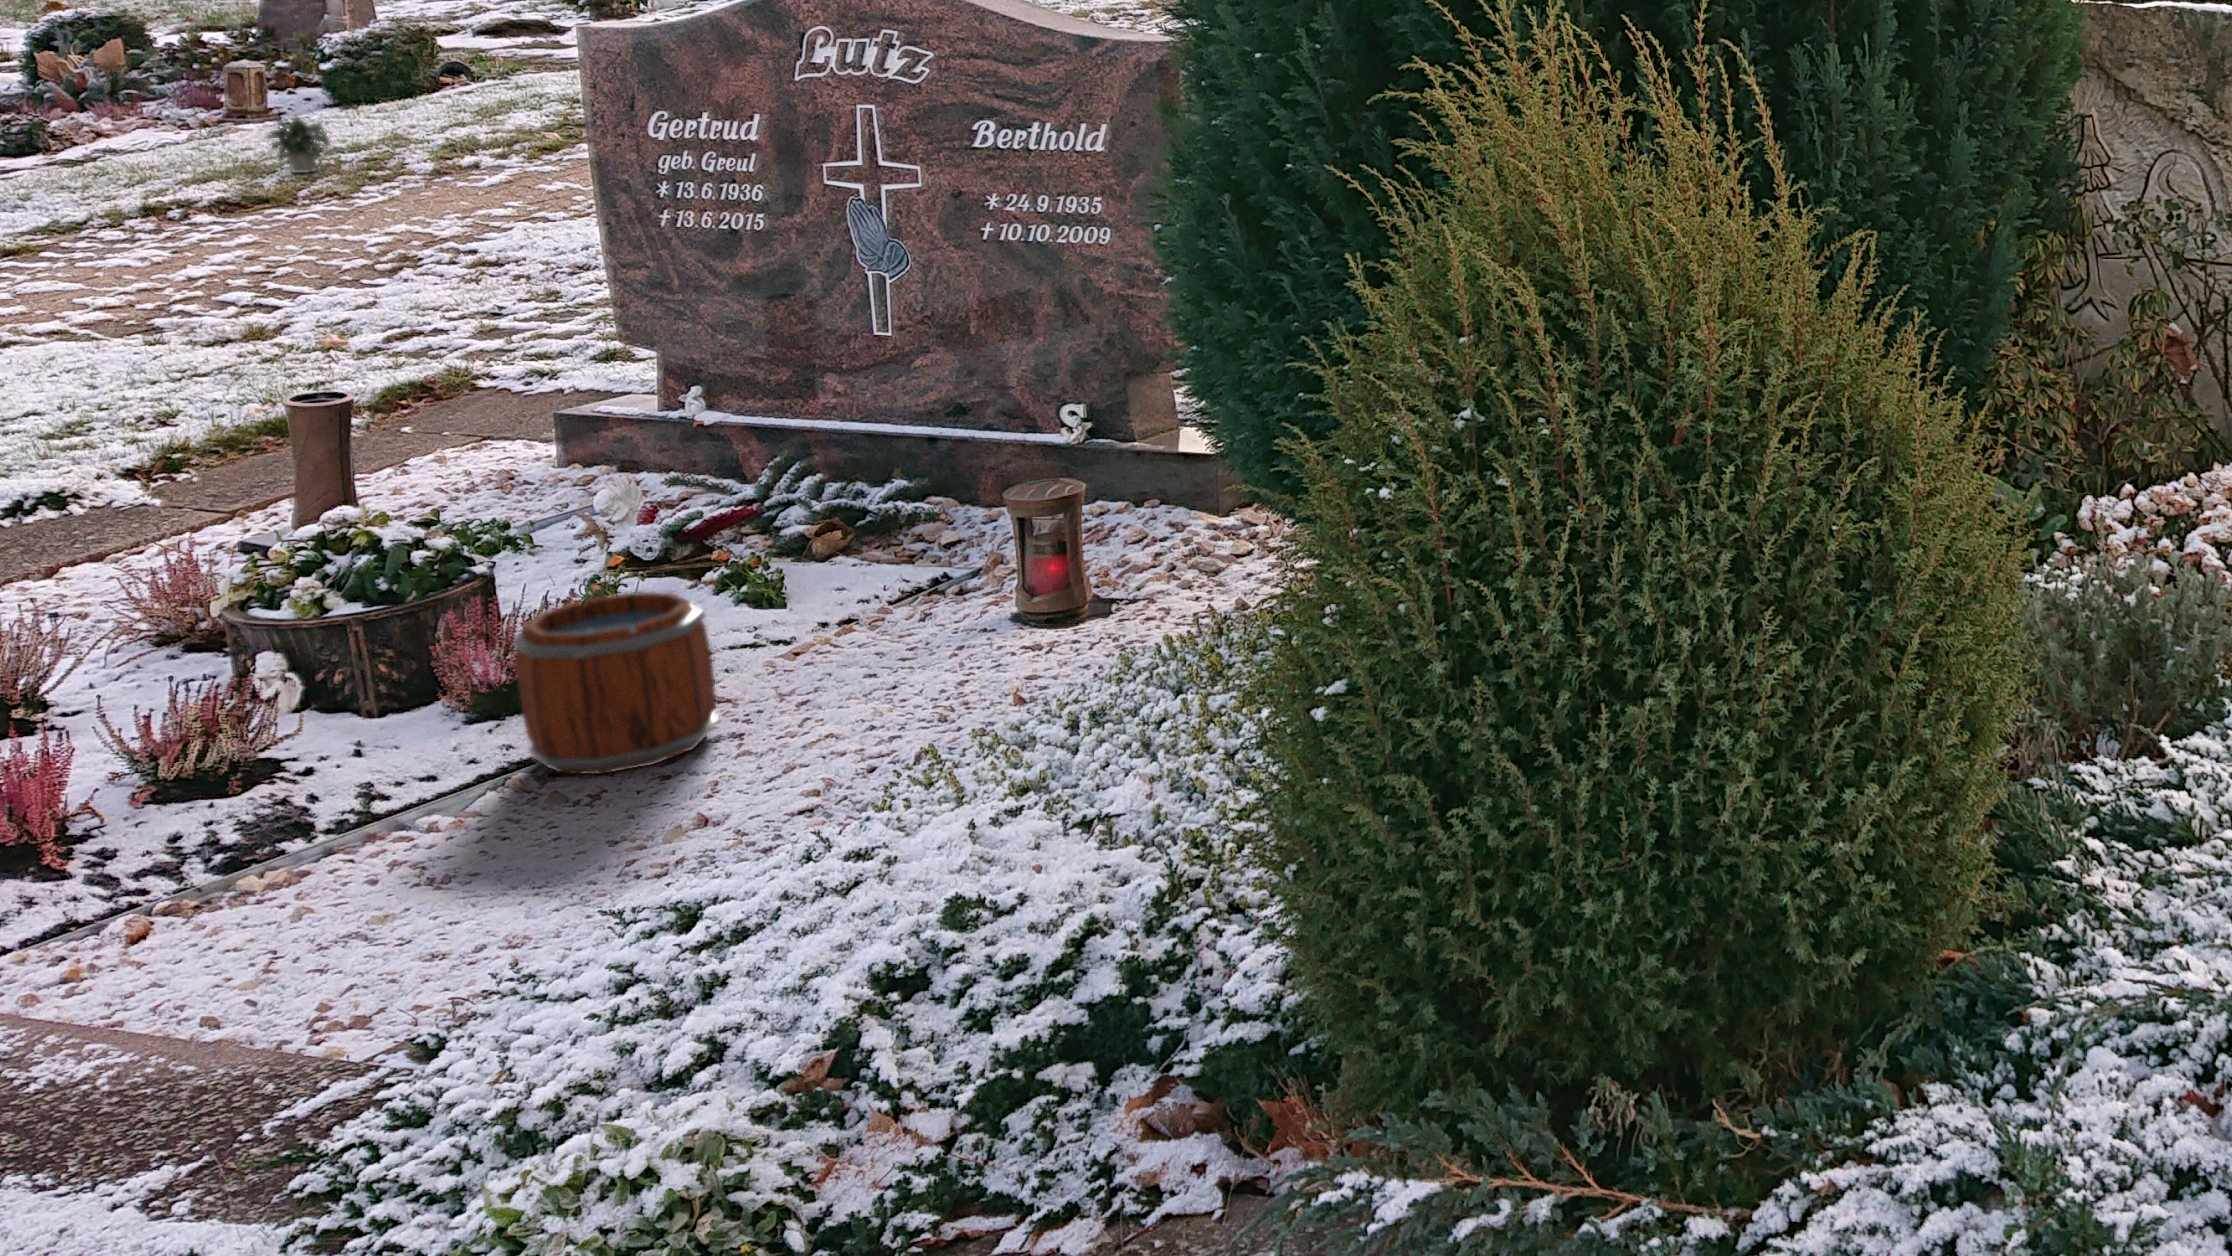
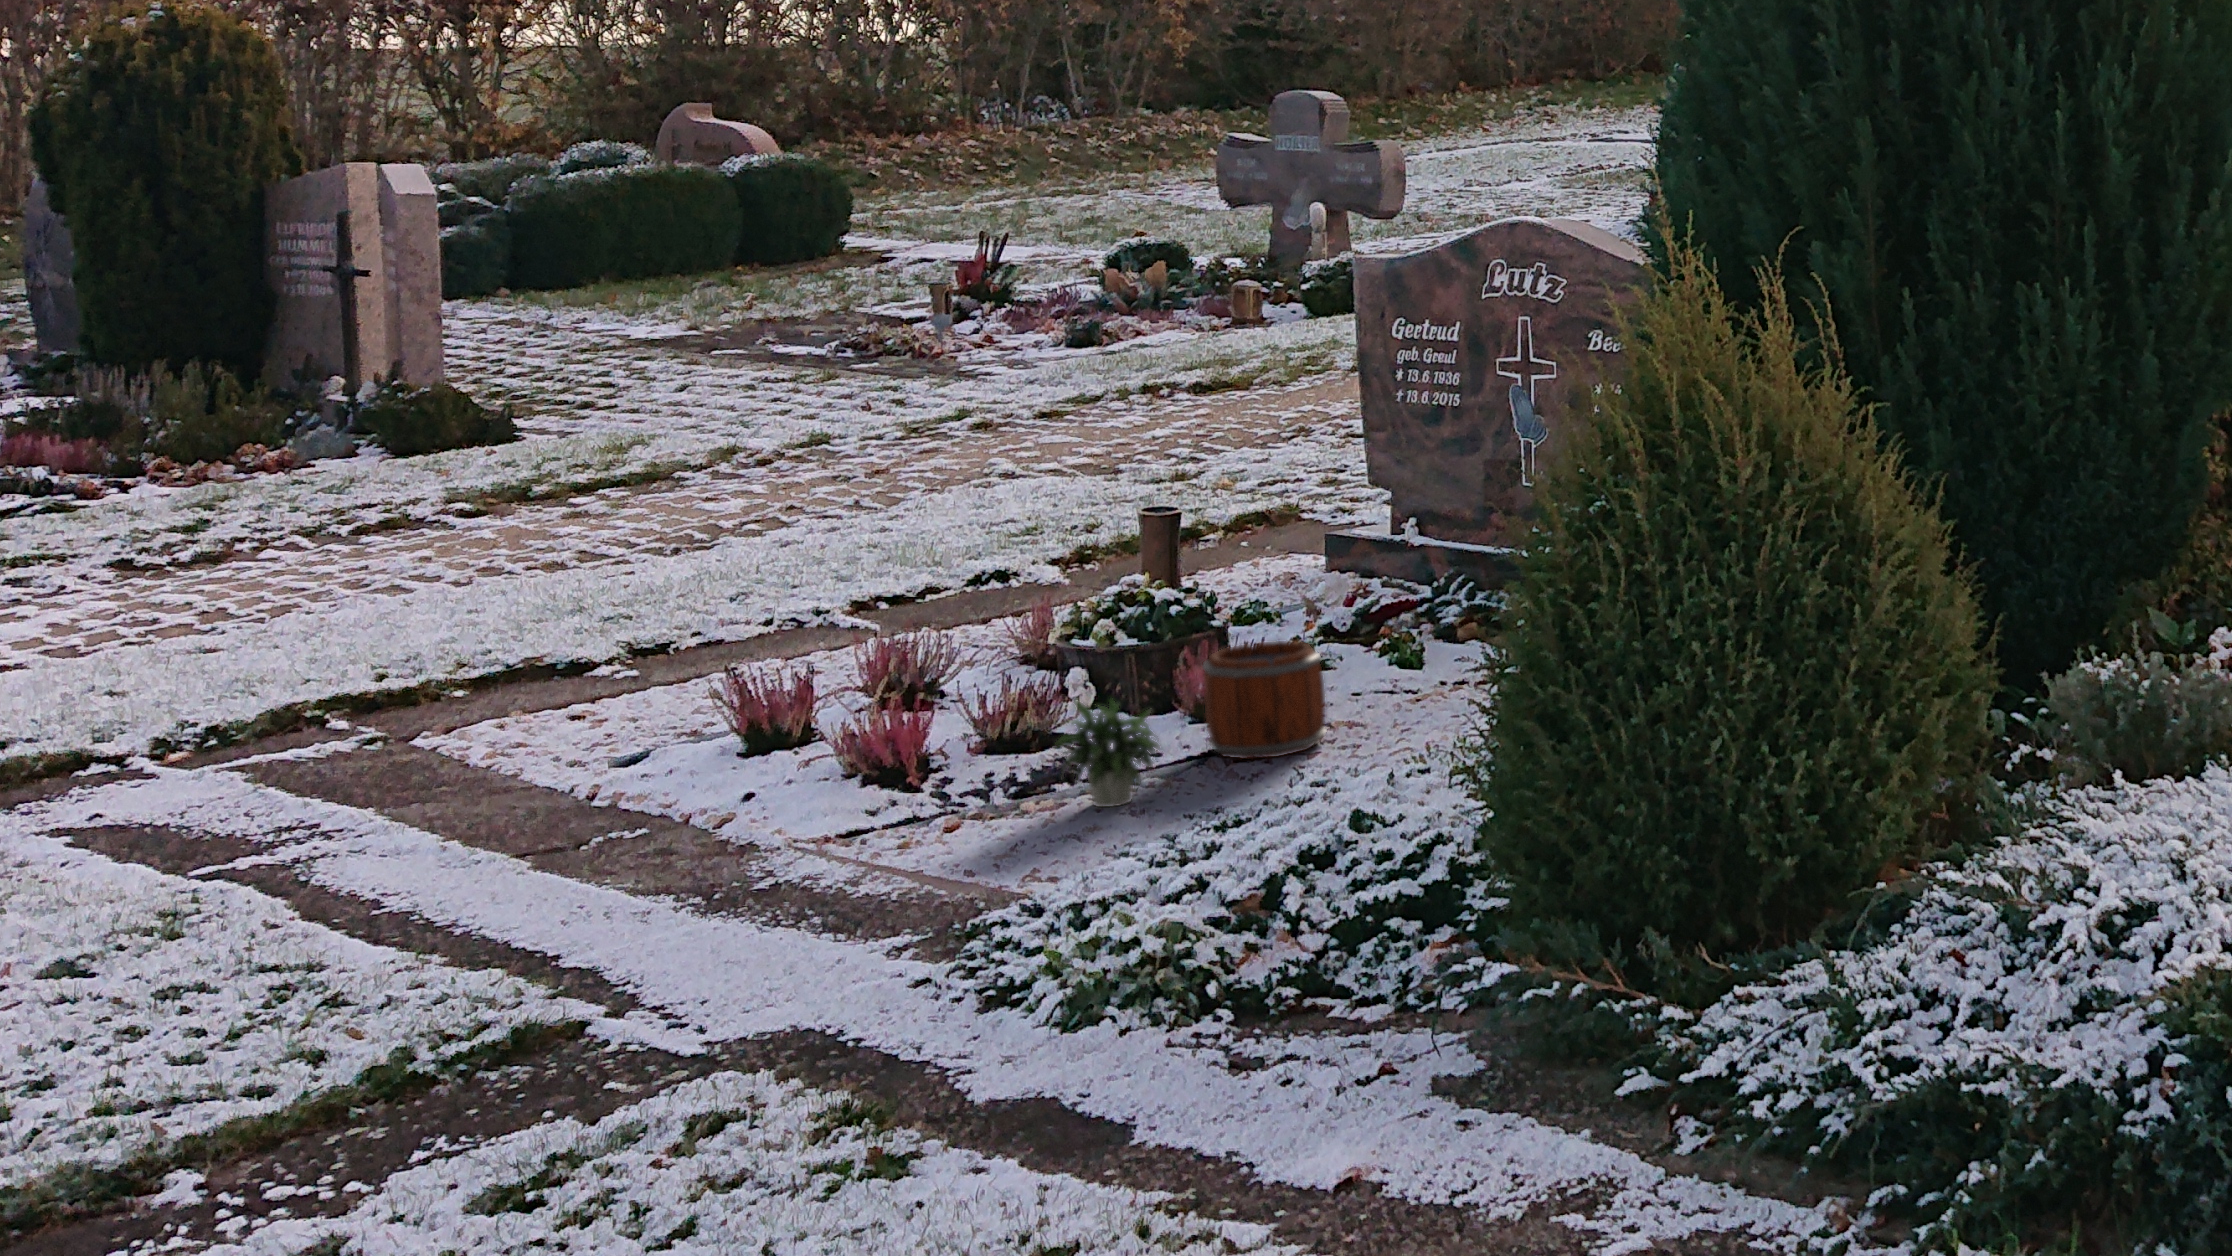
potted plant: present [266,117,331,173] -> present [1053,699,1159,807]

